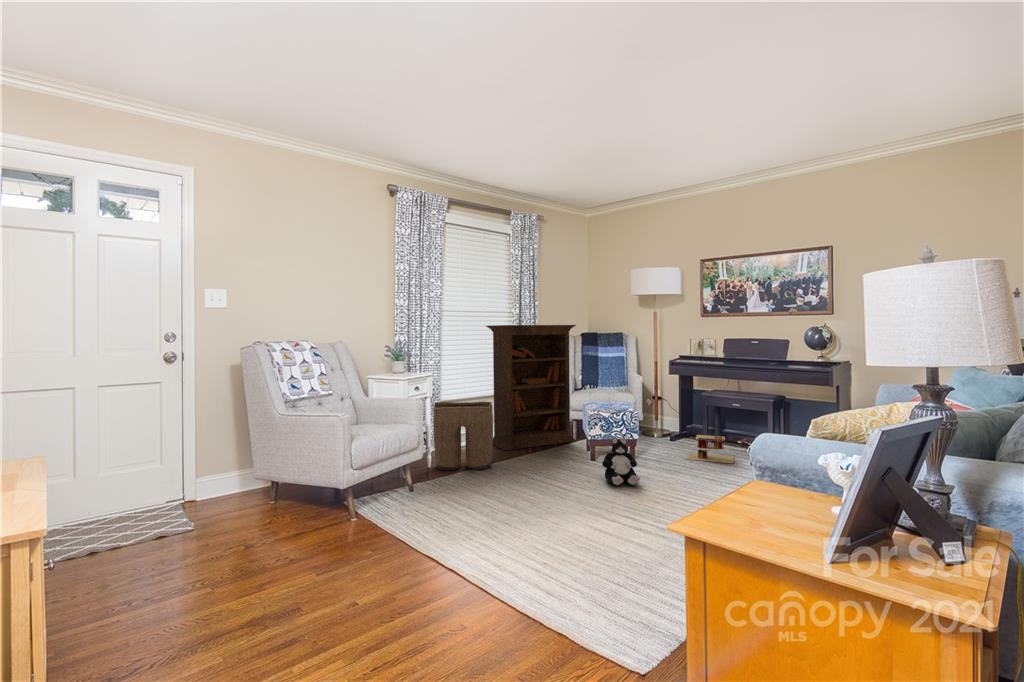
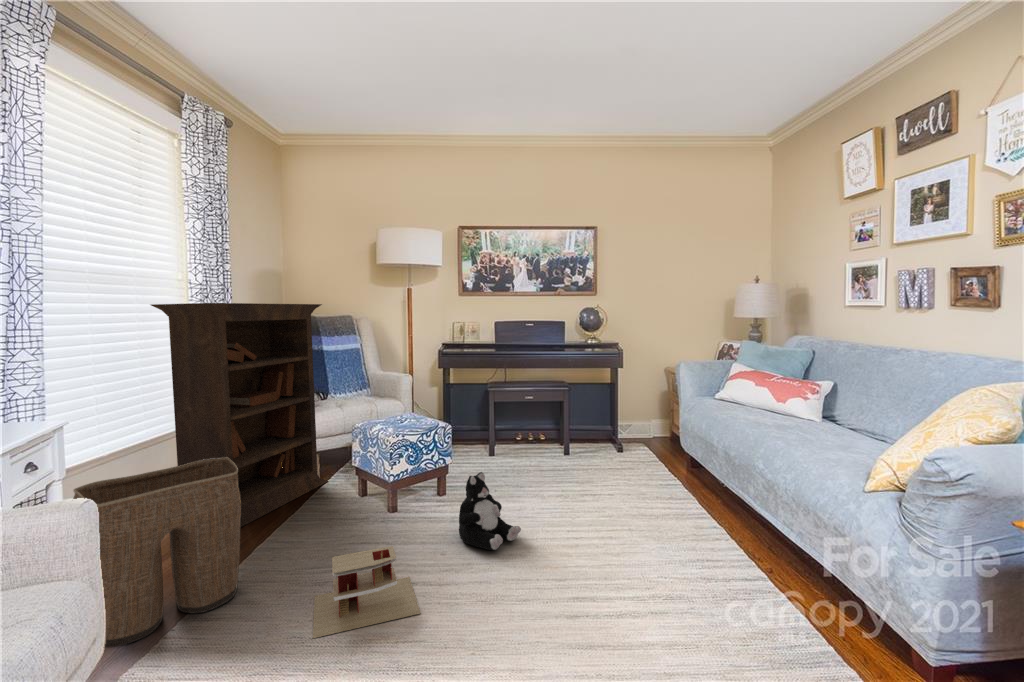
toy house: present [687,435,734,463] -> present [313,546,420,638]

